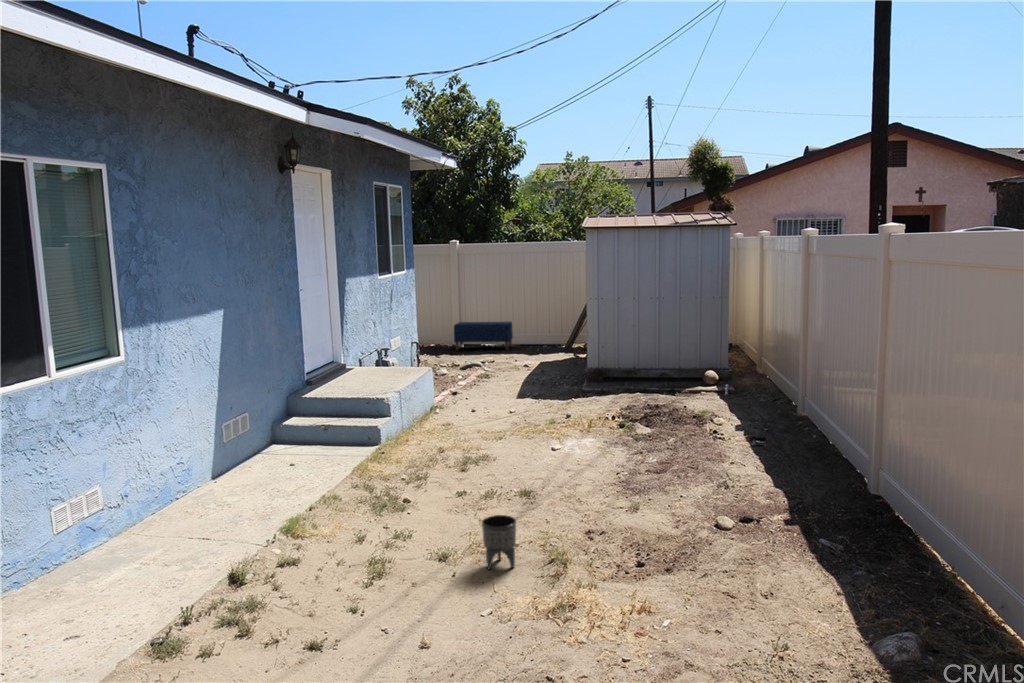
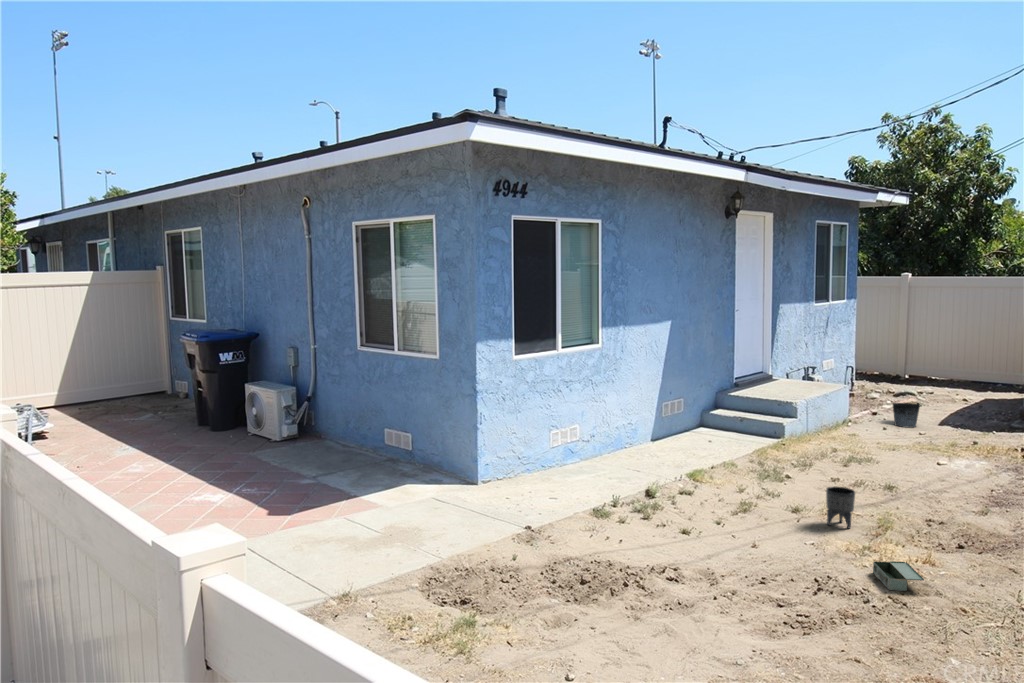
bench: present [454,322,513,350] -> none [899,353,968,385]
bucket: none [476,378,504,406] -> present [893,403,921,428]
toolbox: none [577,612,645,664] -> present [873,561,924,591]

